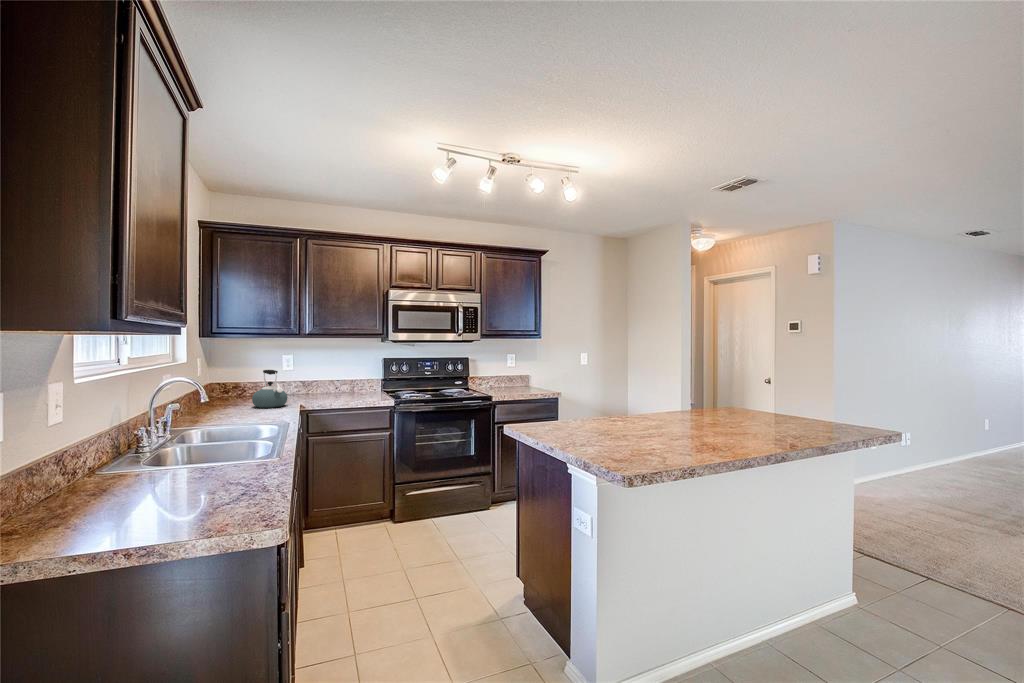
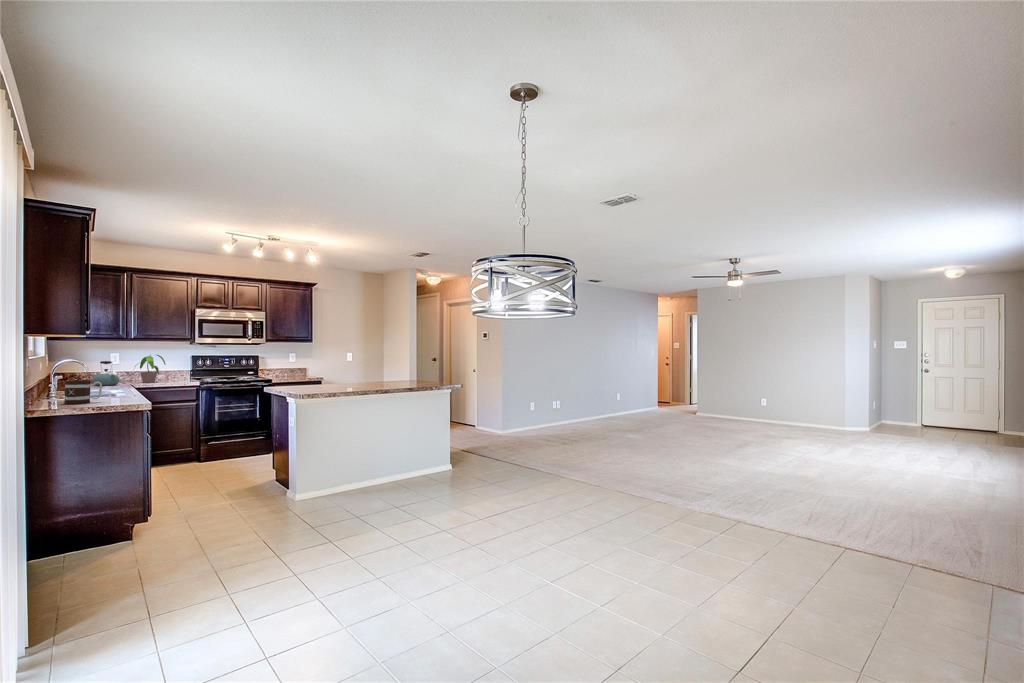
potted plant: none [305,358,353,400] -> present [135,355,166,383]
mug: none [99,449,185,518] -> present [64,380,102,404]

